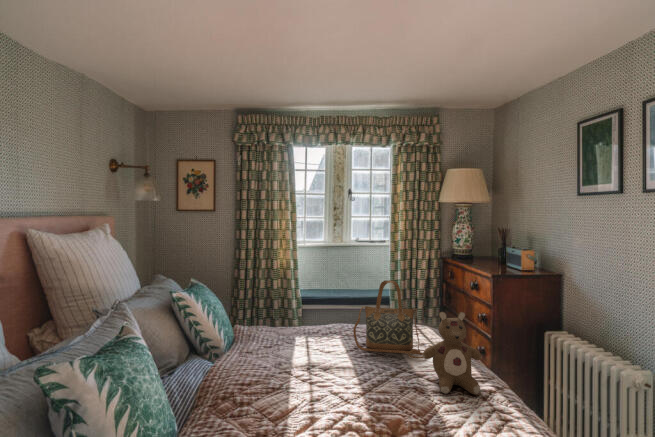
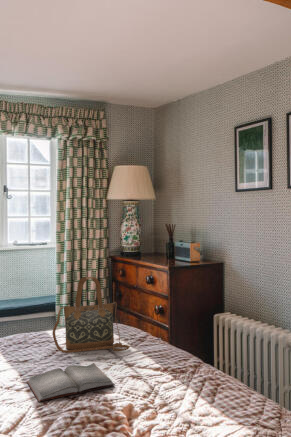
stuffed bear: present [423,312,481,394] -> none [135,297,189,374]
hardback book: none [316,366,392,396] -> present [27,363,115,402]

